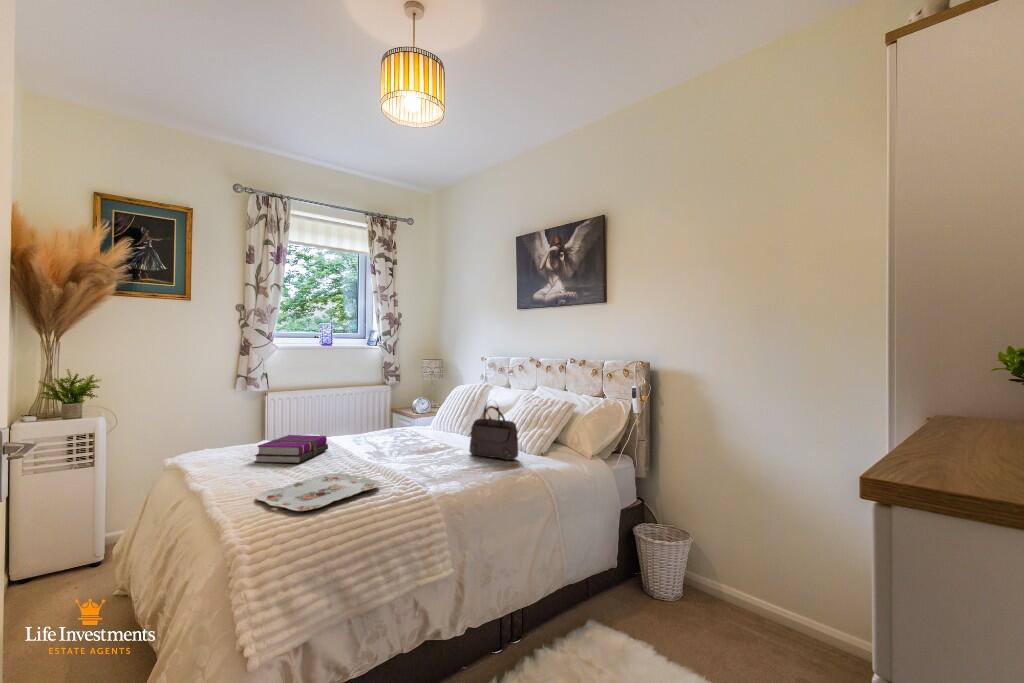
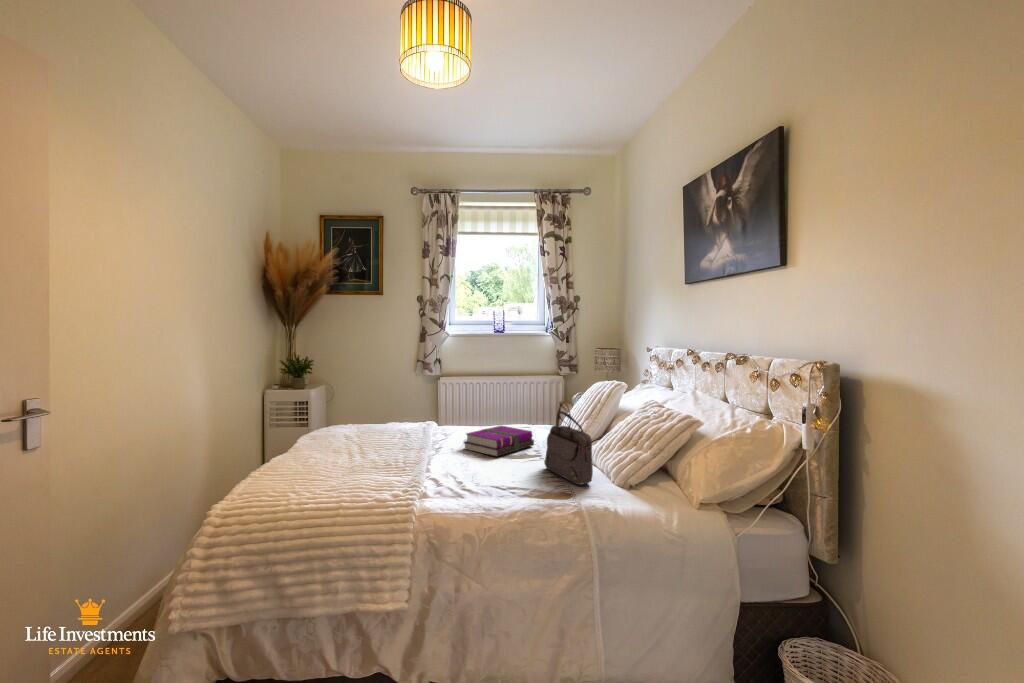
hardback book: present [255,435,328,463] -> present [464,426,534,457]
serving tray: present [256,474,380,511] -> none [276,463,391,497]

